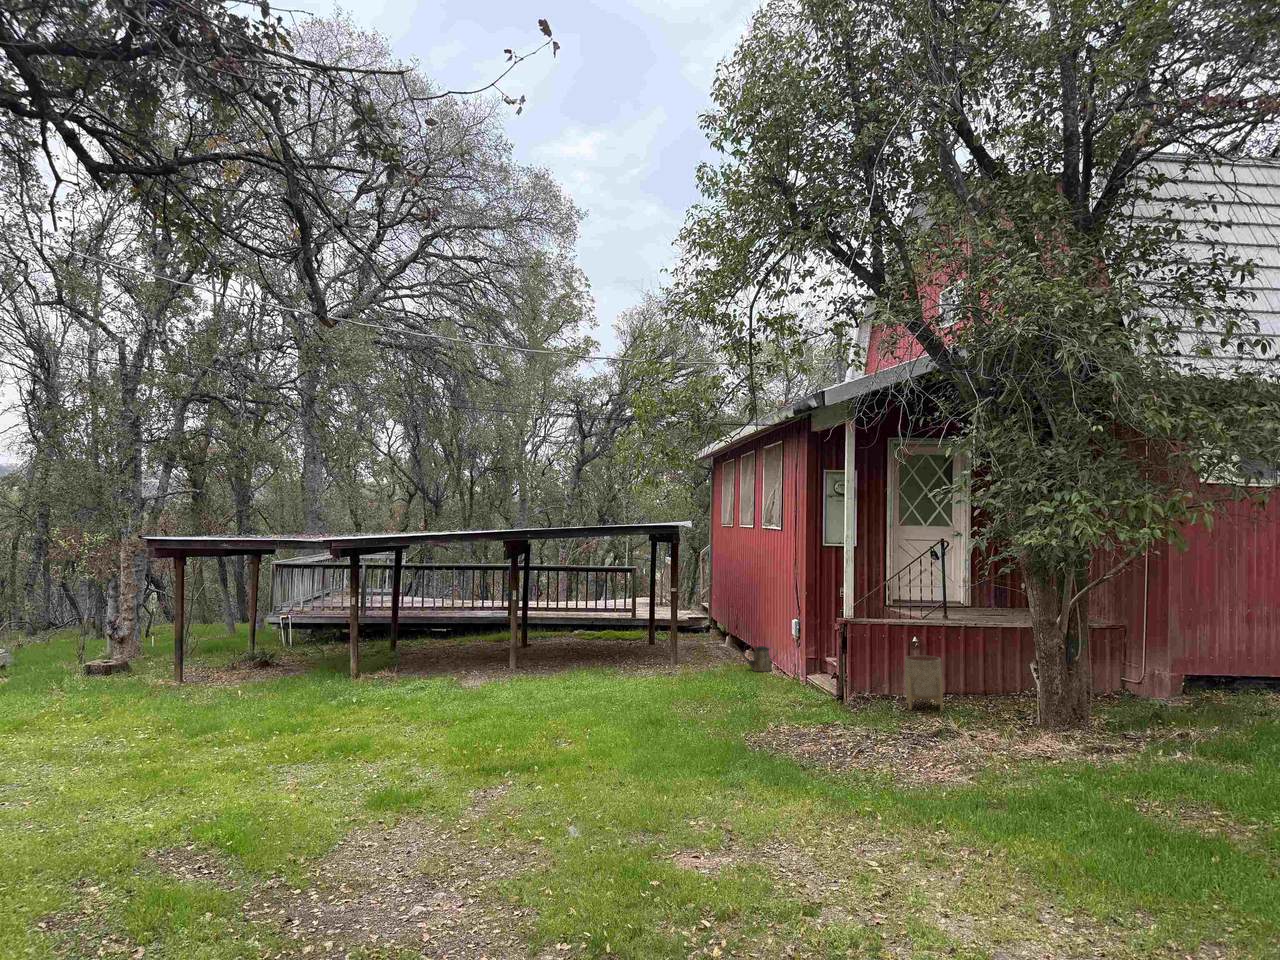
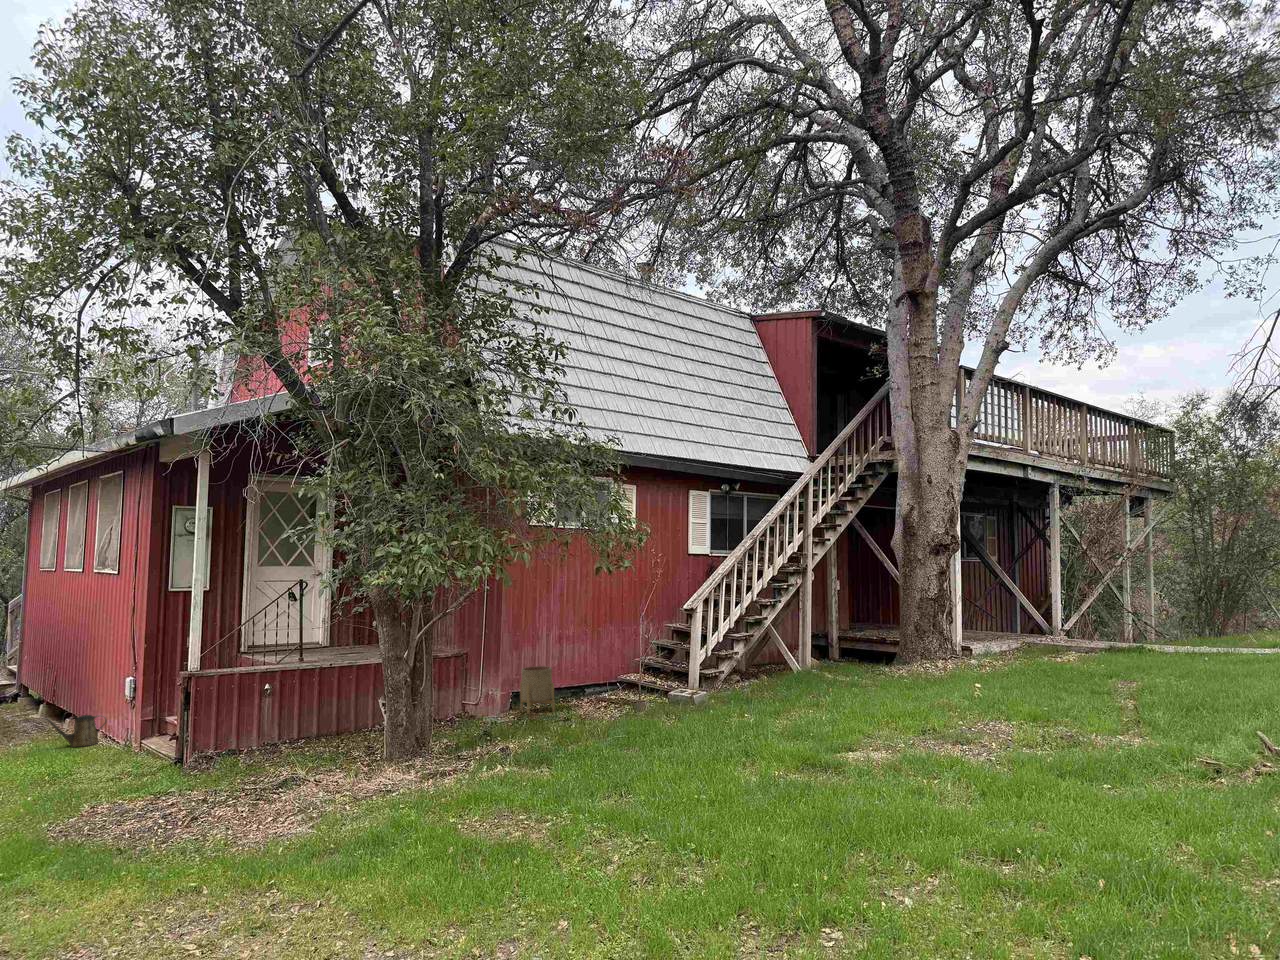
planter: present [905,655,943,711] -> present [520,666,555,714]

